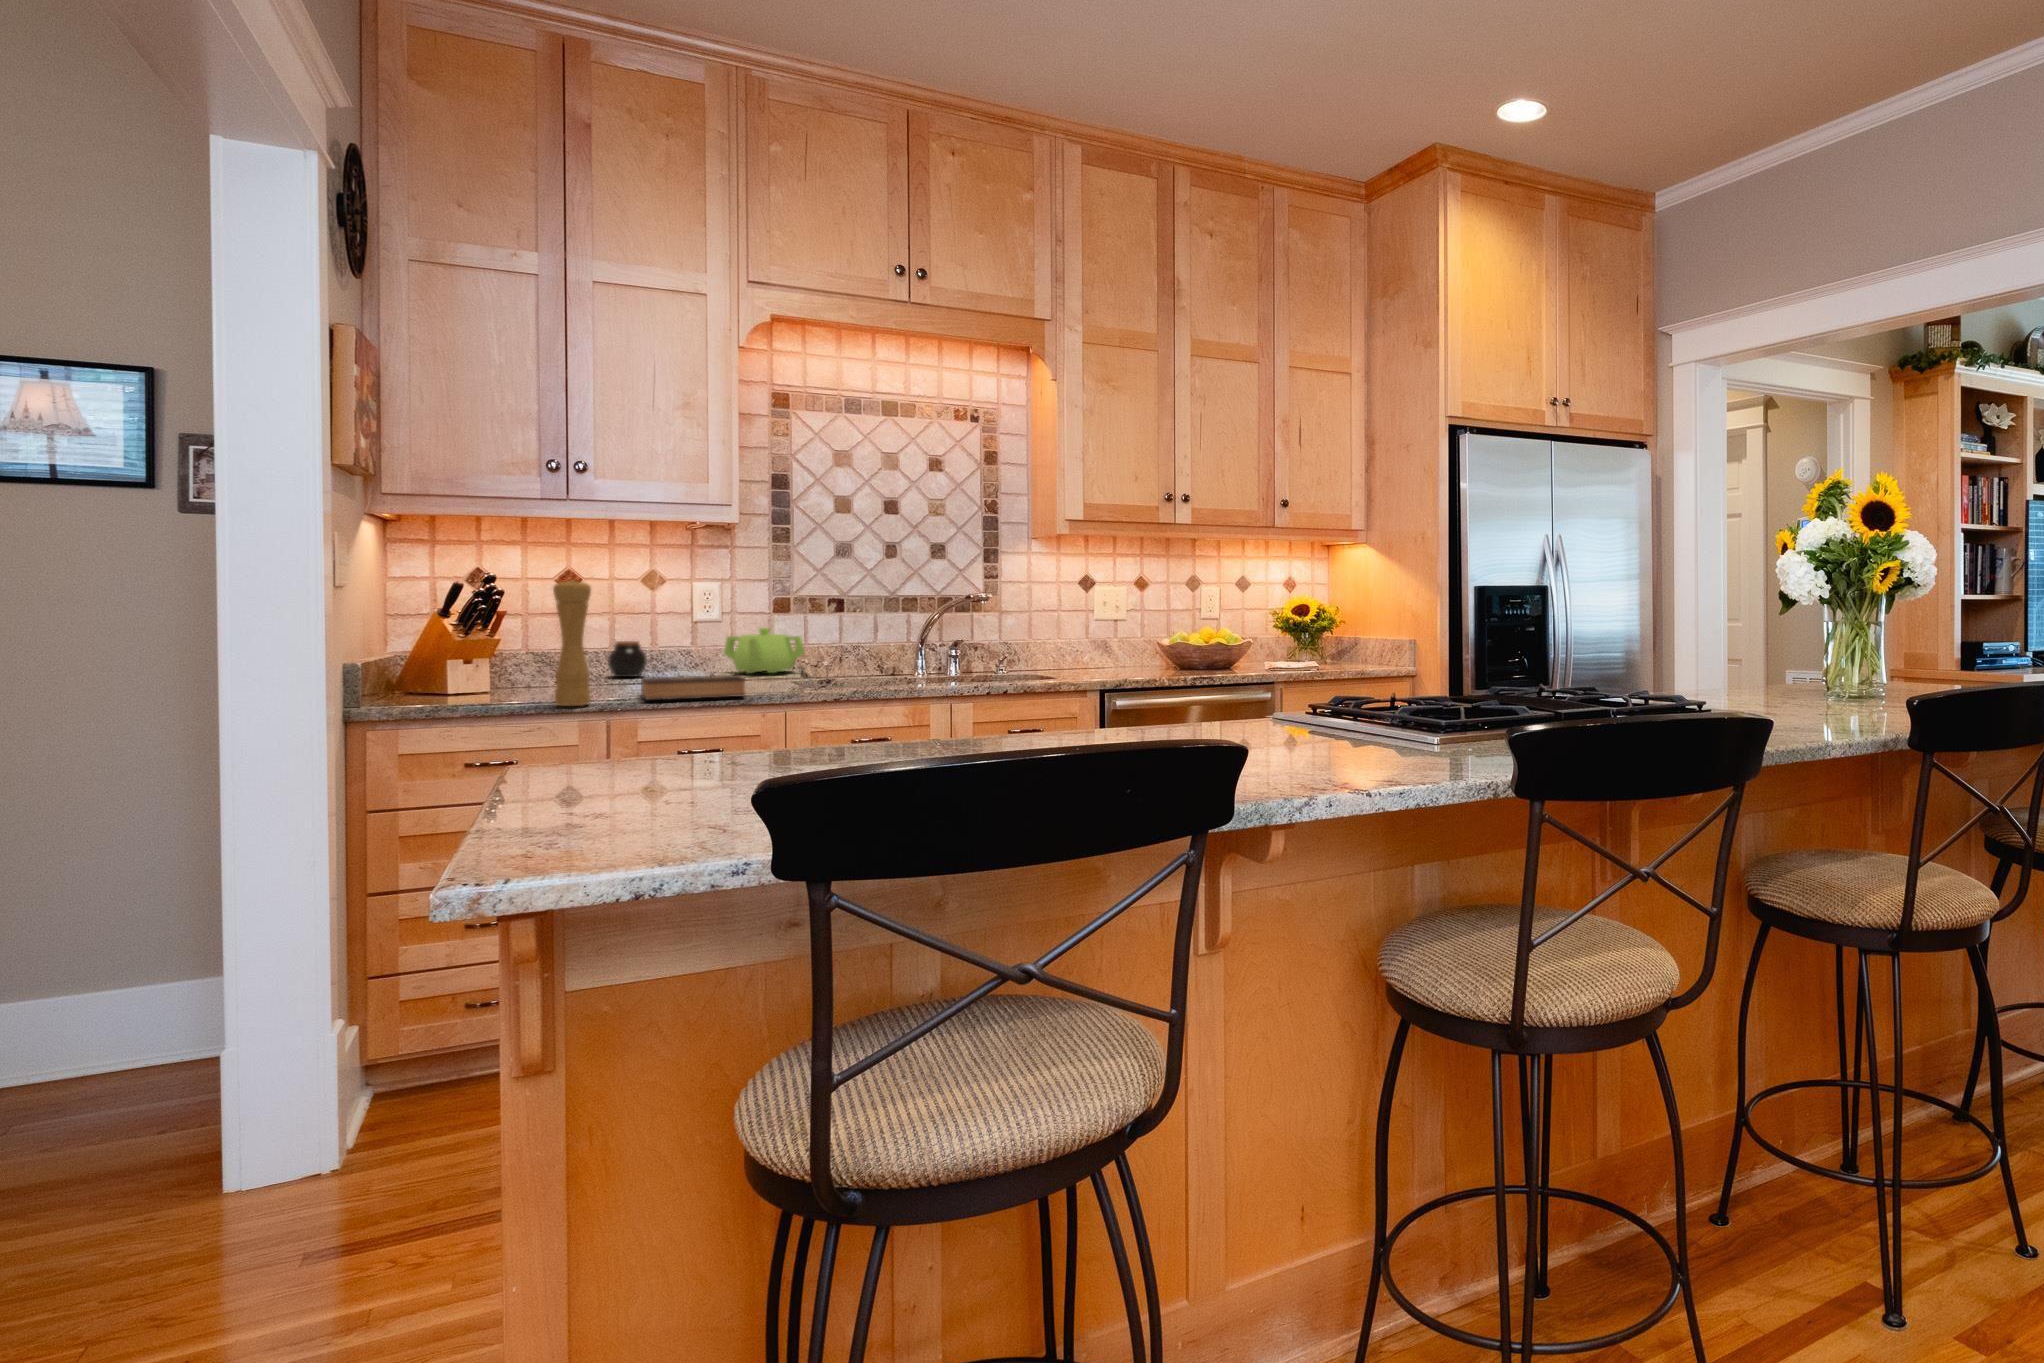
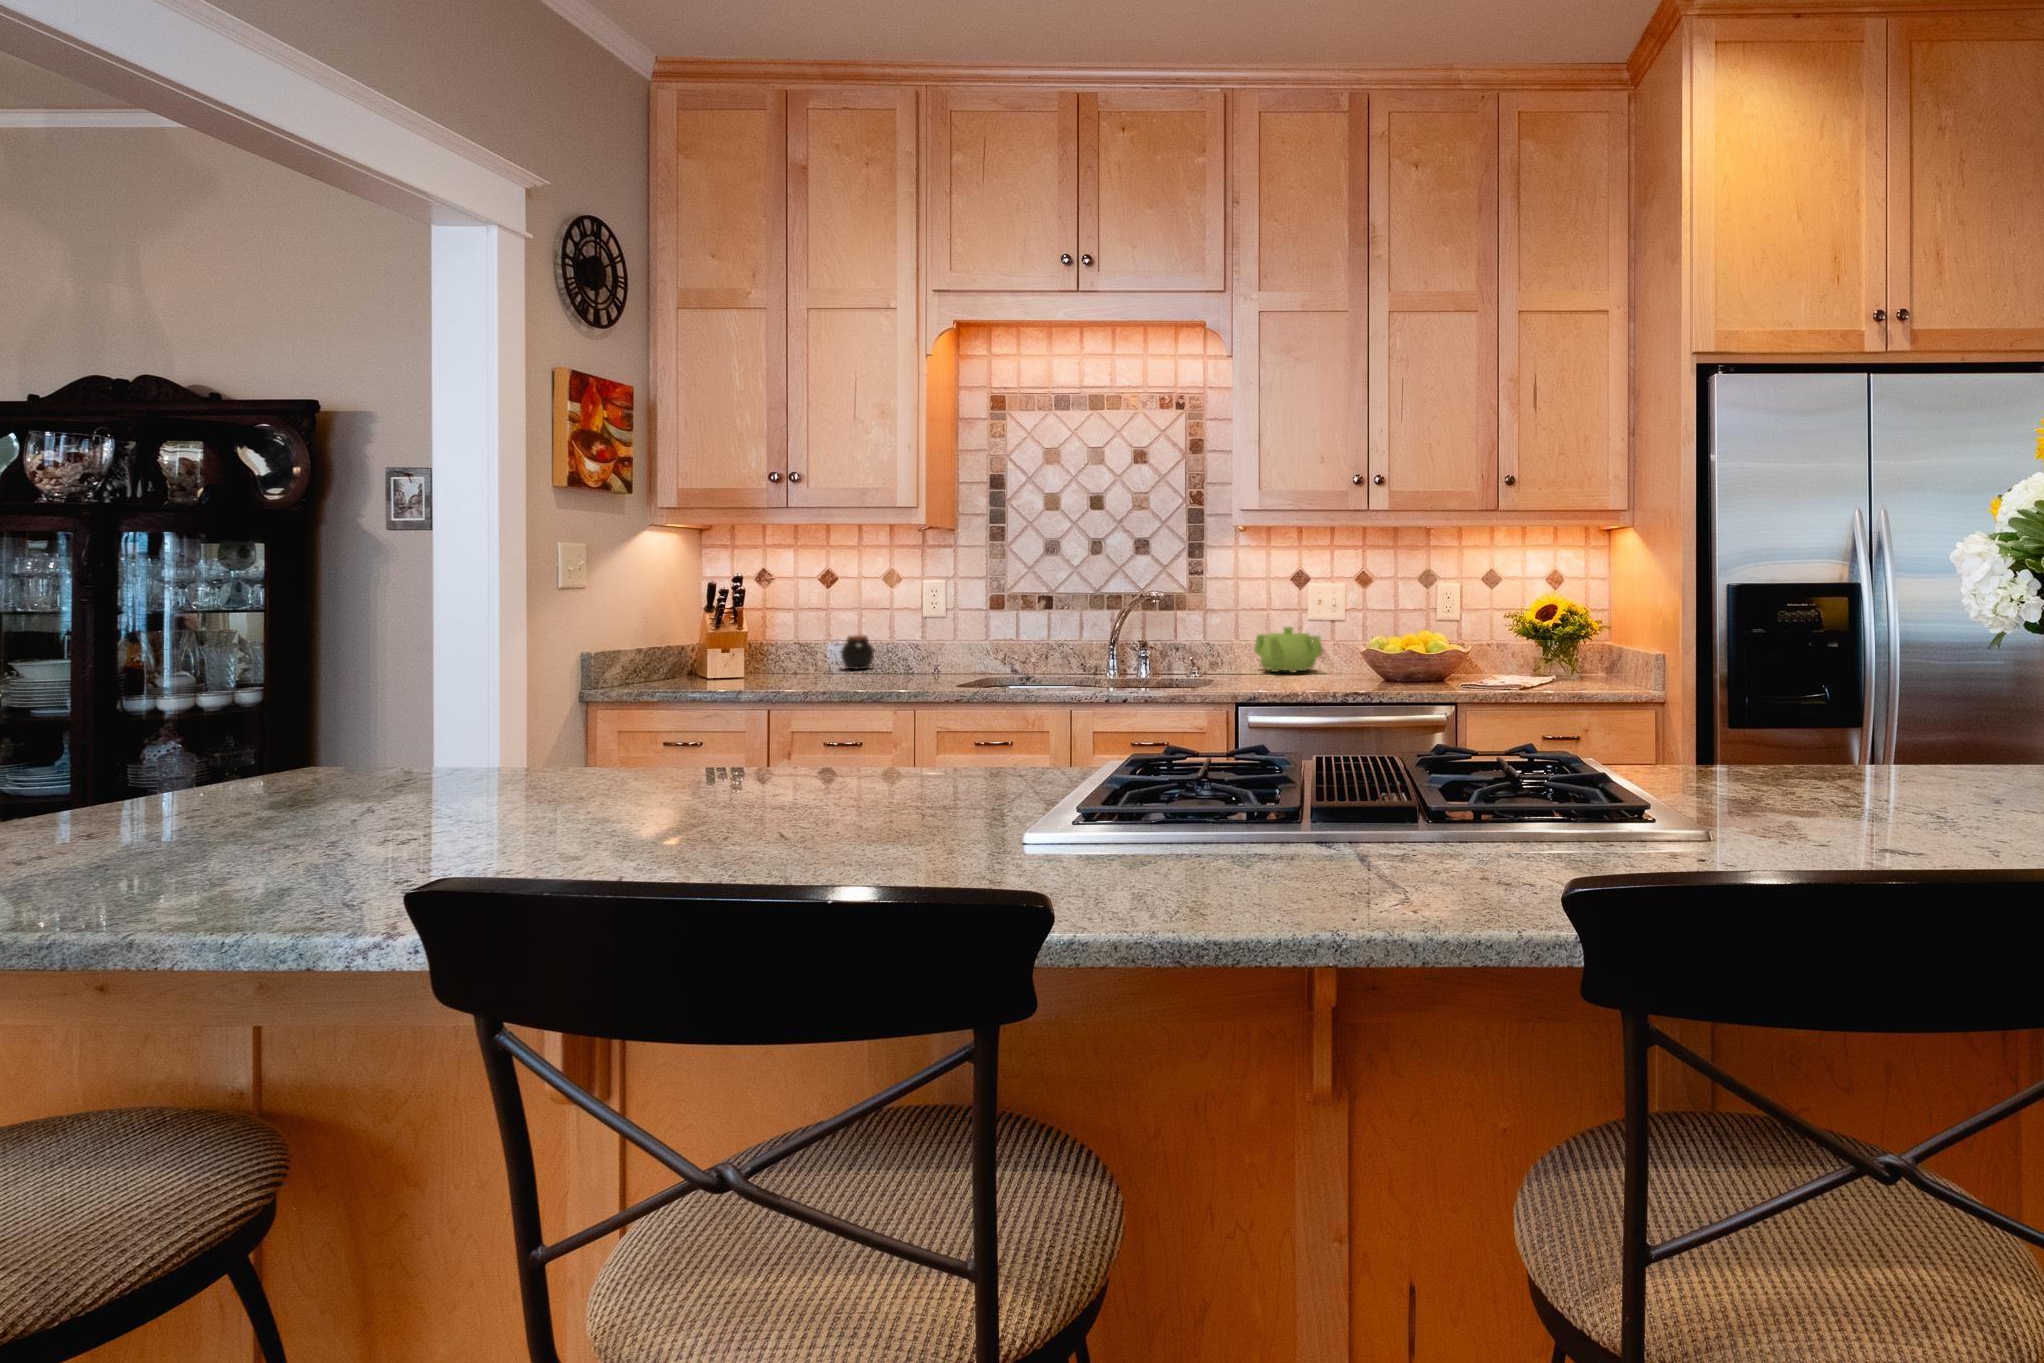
pepper mill: present [553,580,591,706] -> none [708,583,742,700]
teapot: present [724,628,805,674] -> present [1254,627,1323,672]
hardback book: present [641,675,745,700] -> none [782,673,890,697]

